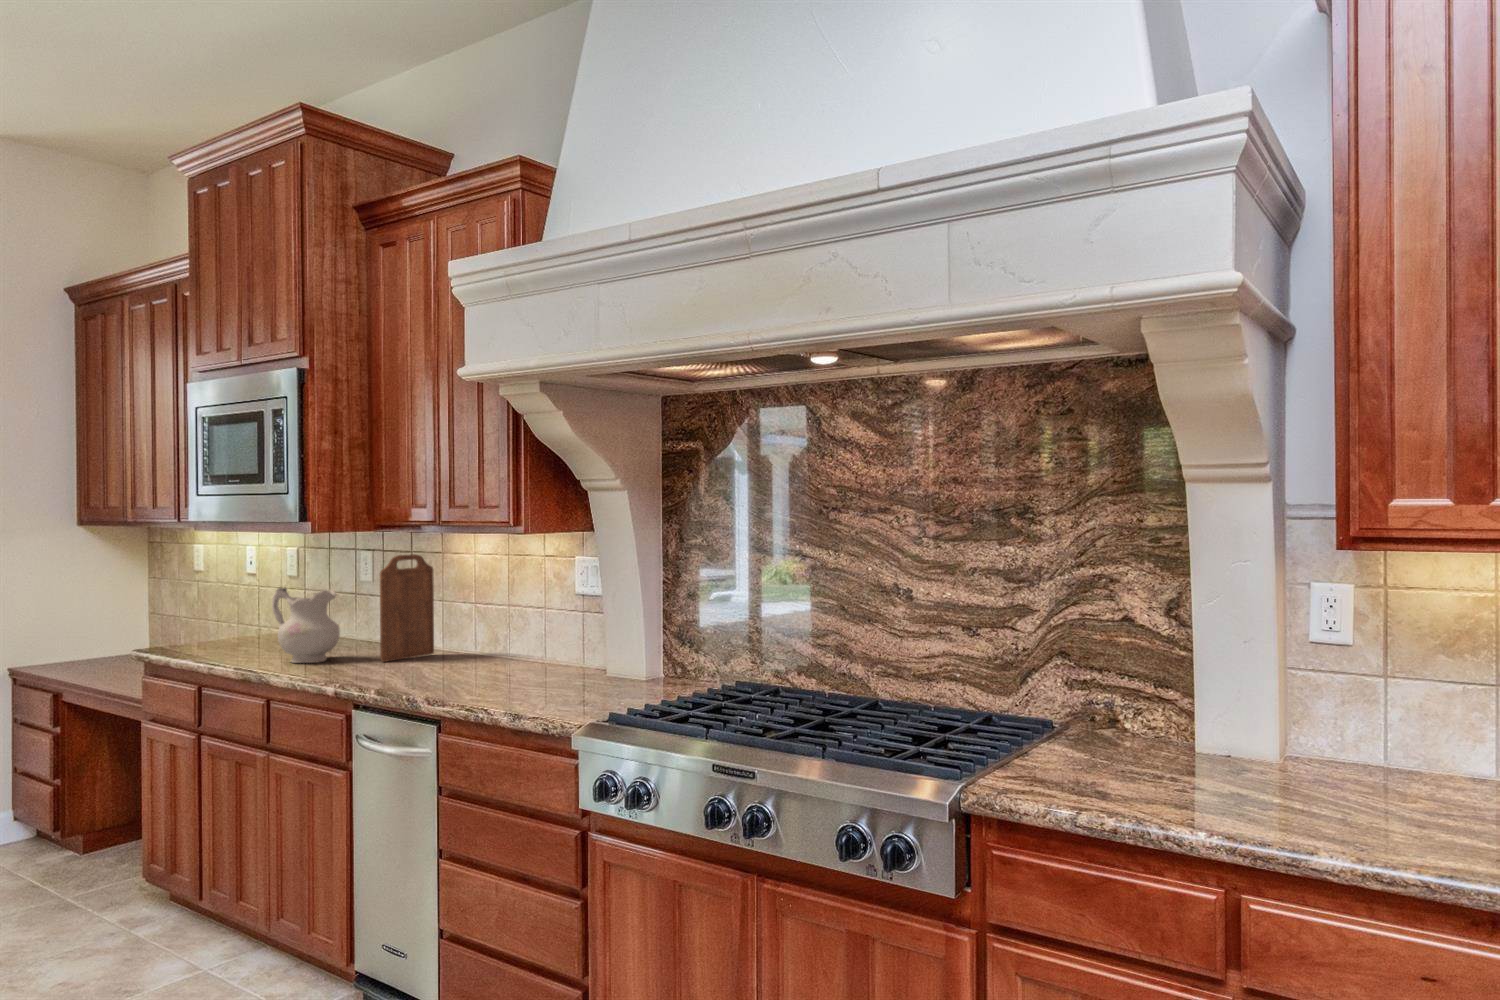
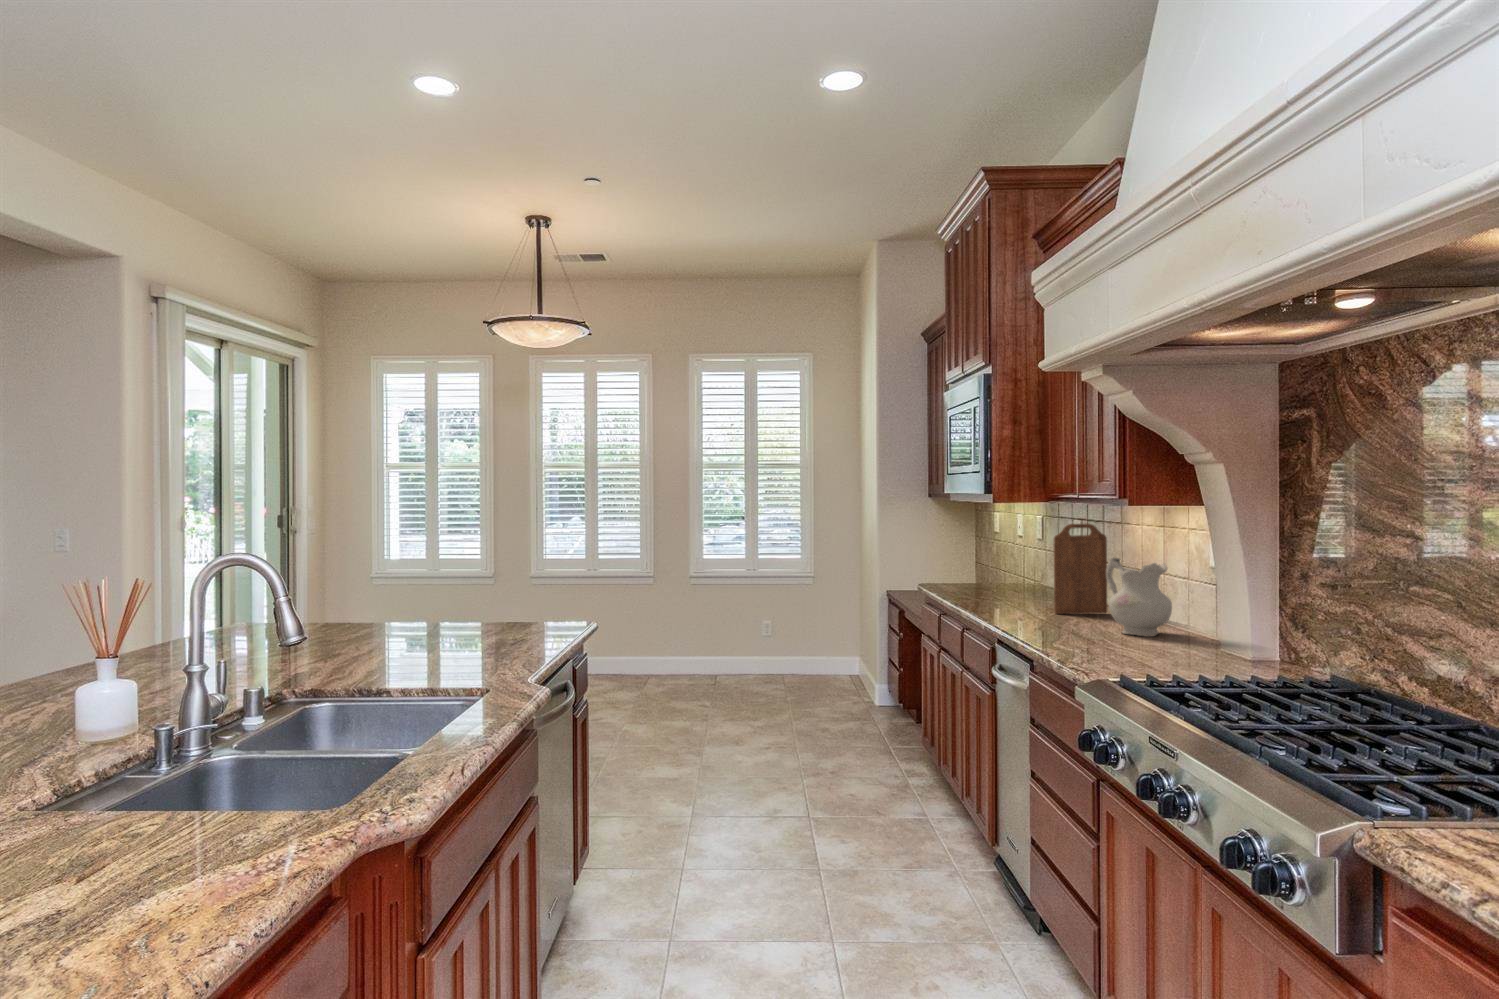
ceramic pitcher: present [272,588,340,663] -> present [1106,558,1172,637]

